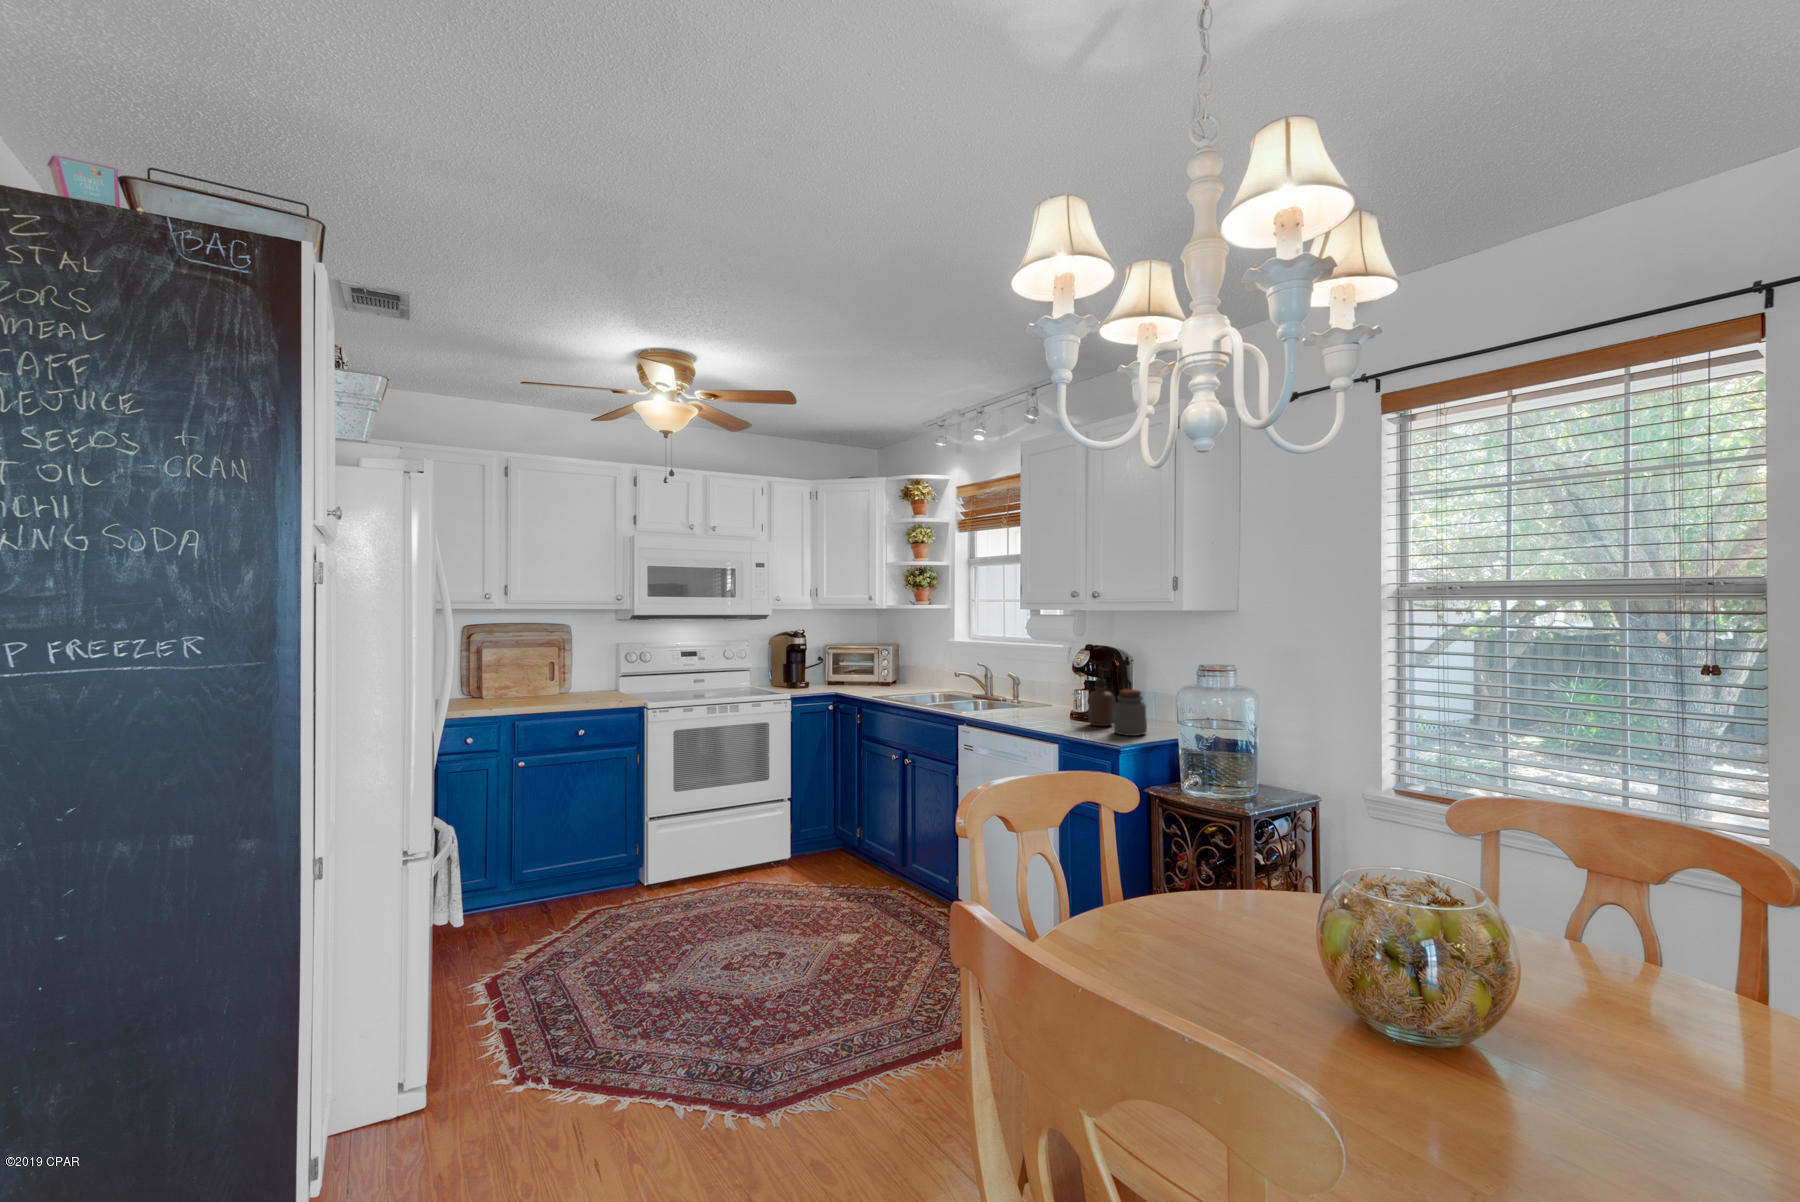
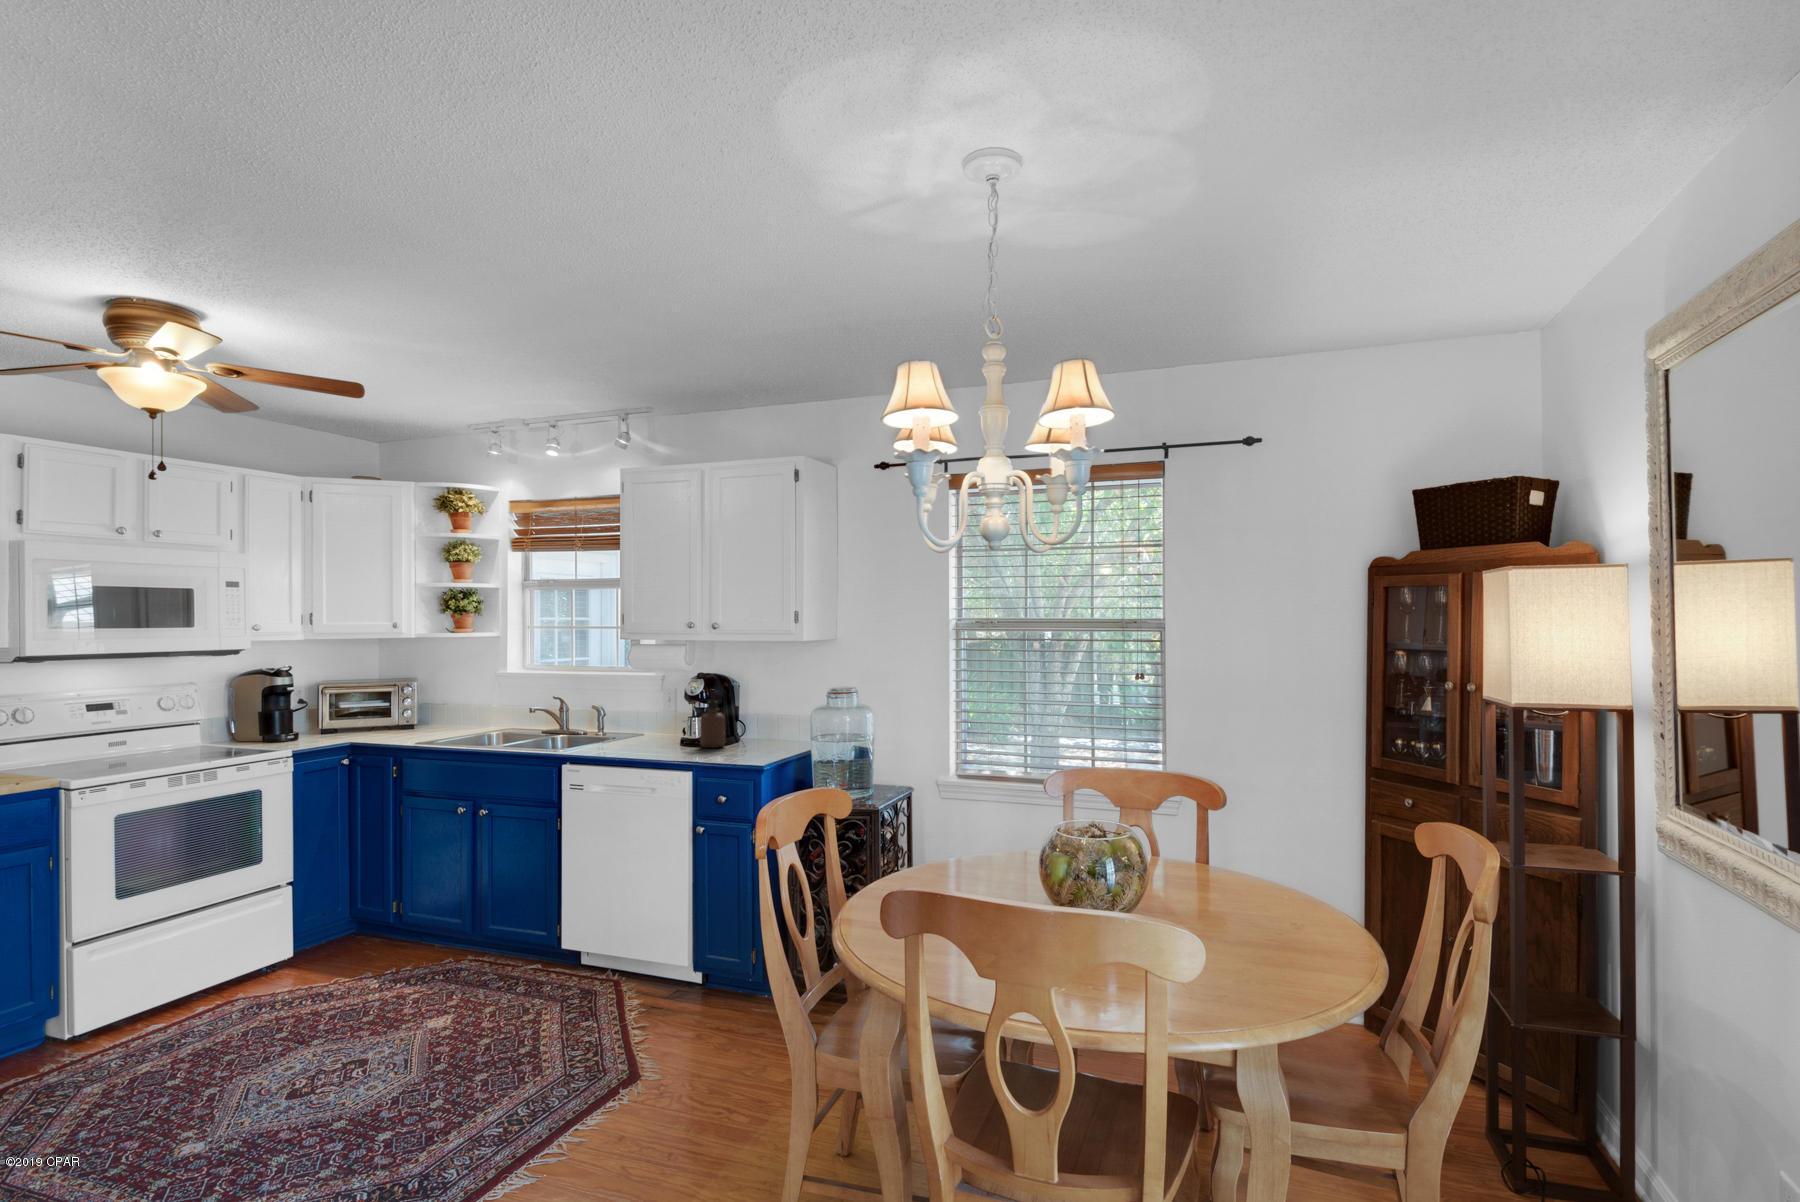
jar: present [1113,689,1147,736] -> none [734,708,766,752]

